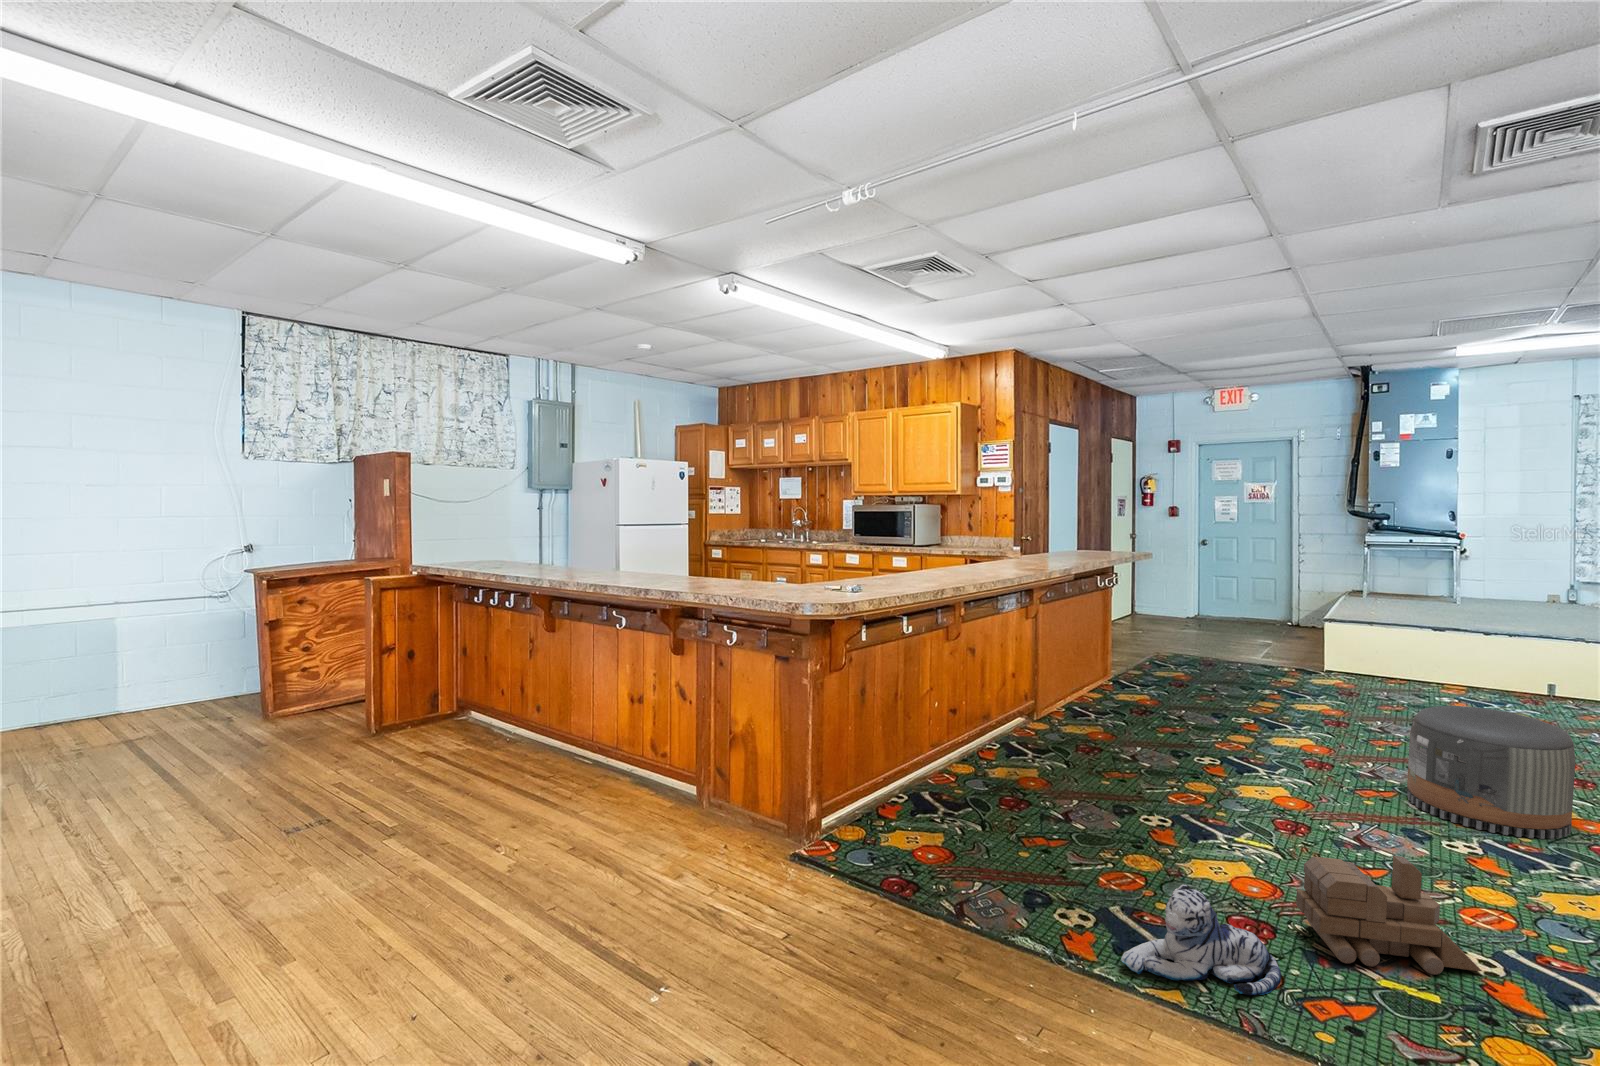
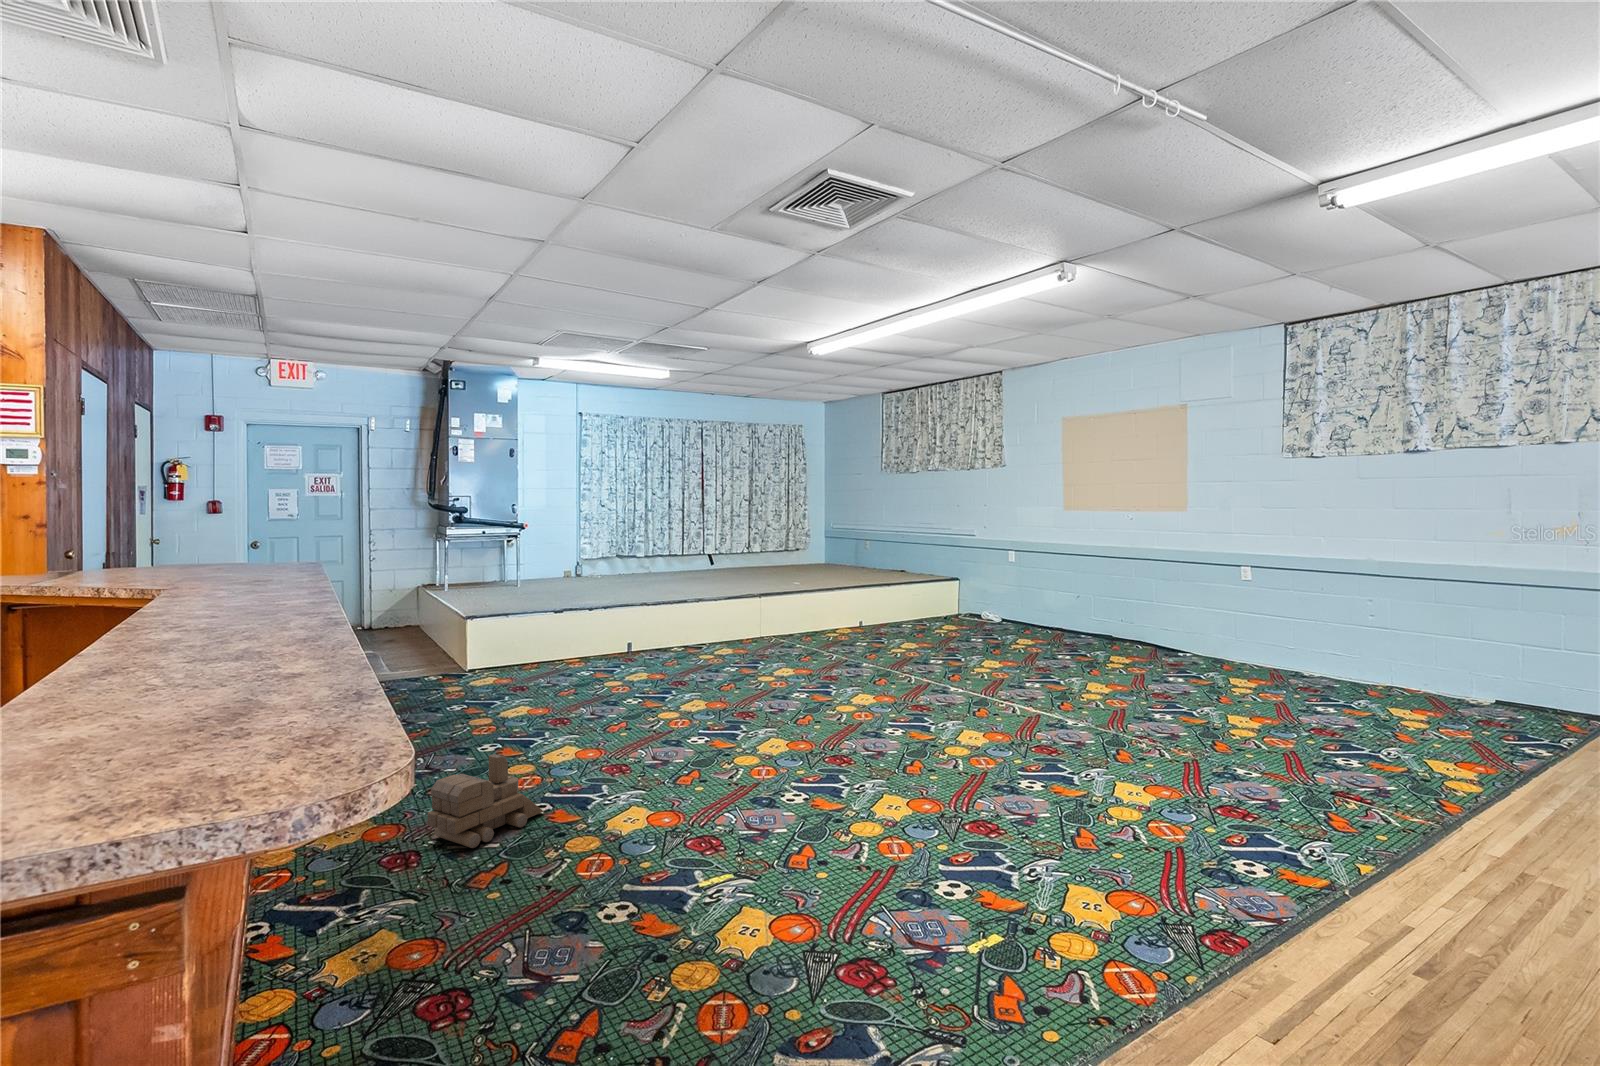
pouf: present [1407,706,1575,839] -> none [436,646,535,735]
plush toy: present [1121,885,1282,995] -> none [321,839,445,939]

